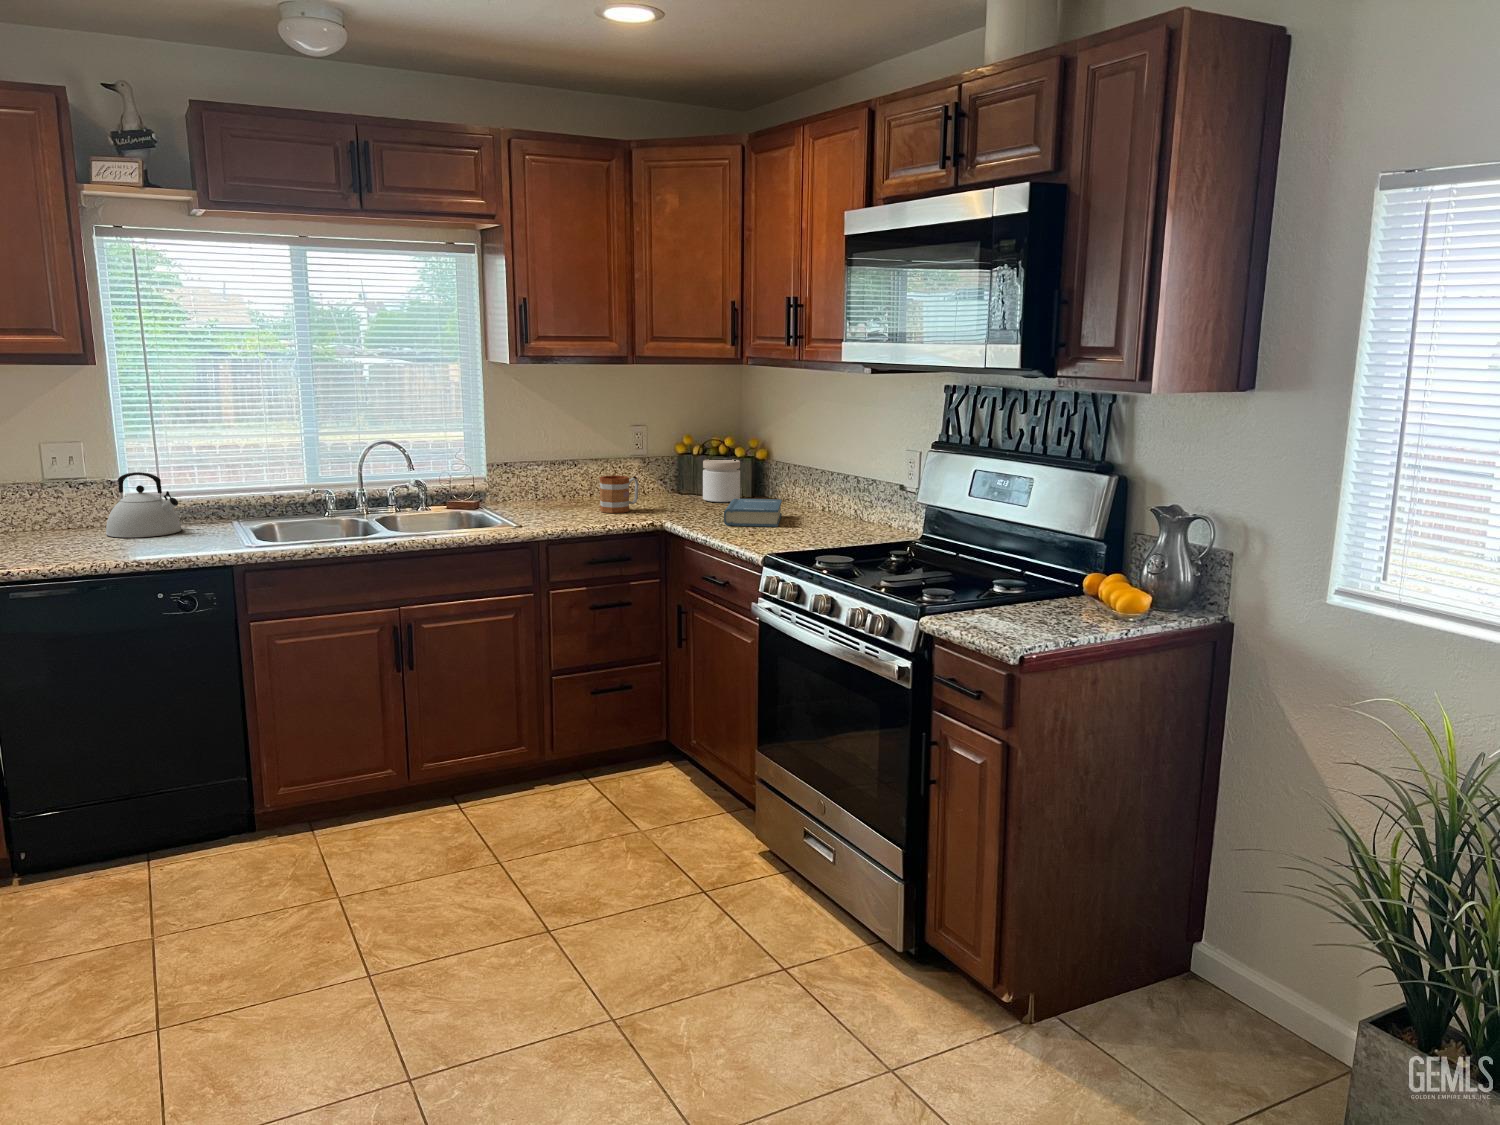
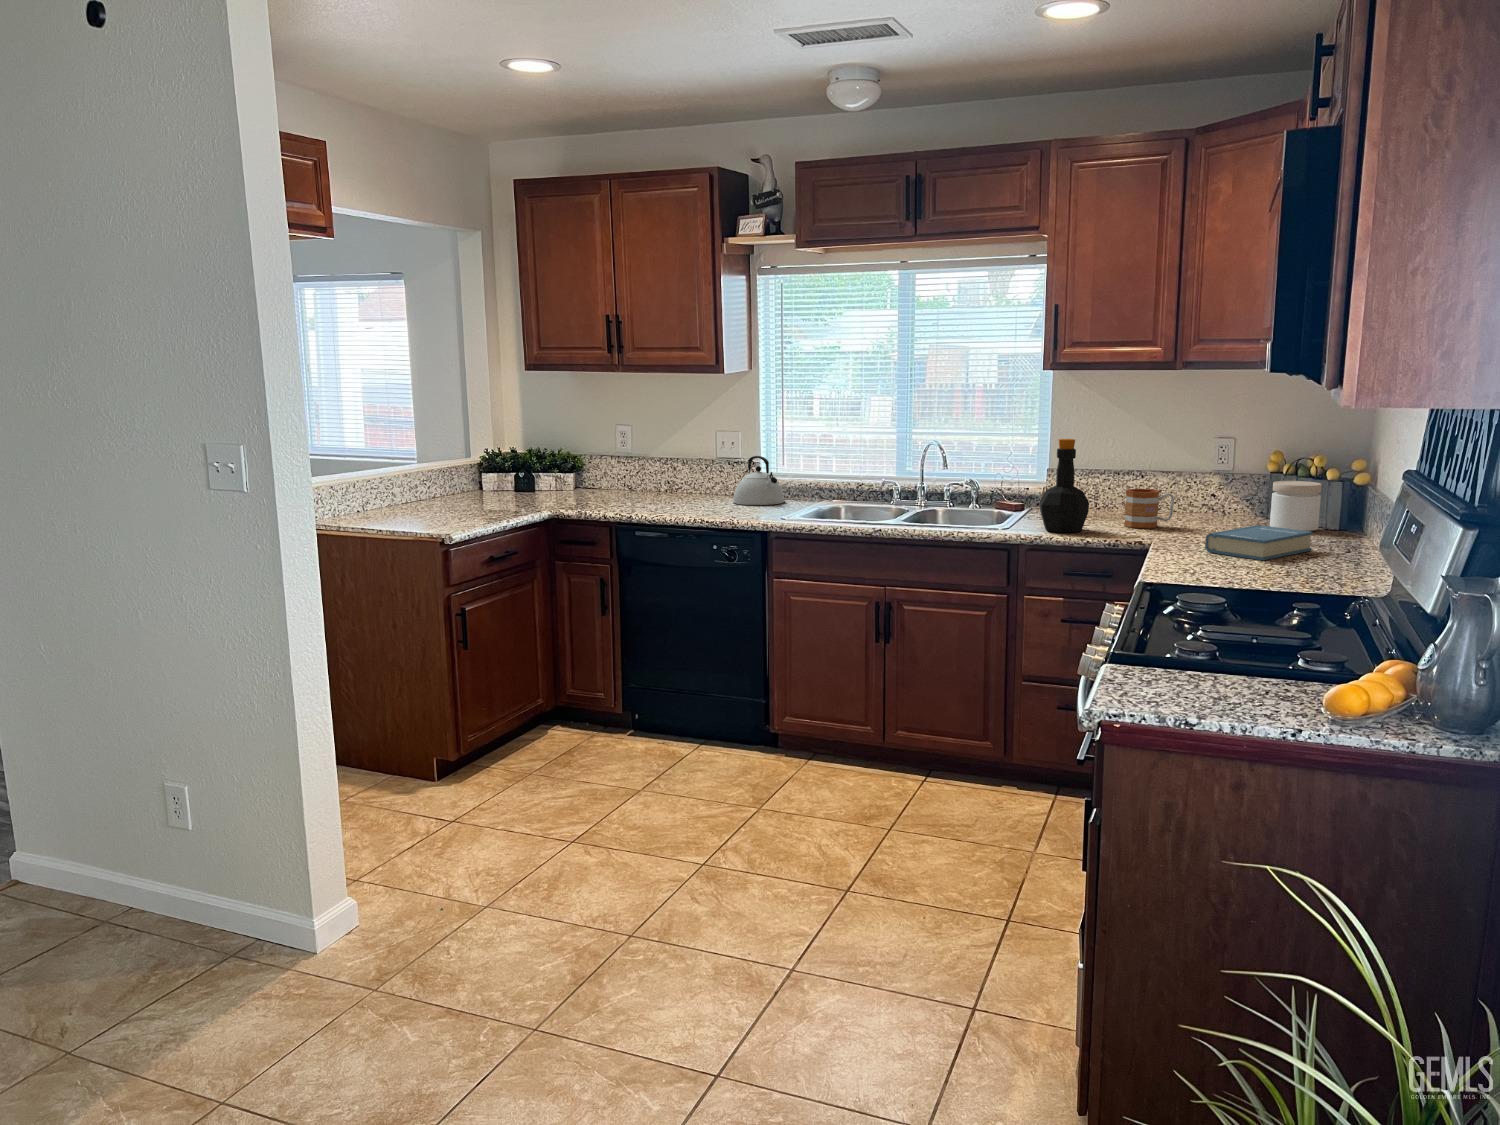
bottle: none [543,432,590,525] -> present [1040,439,1089,533]

